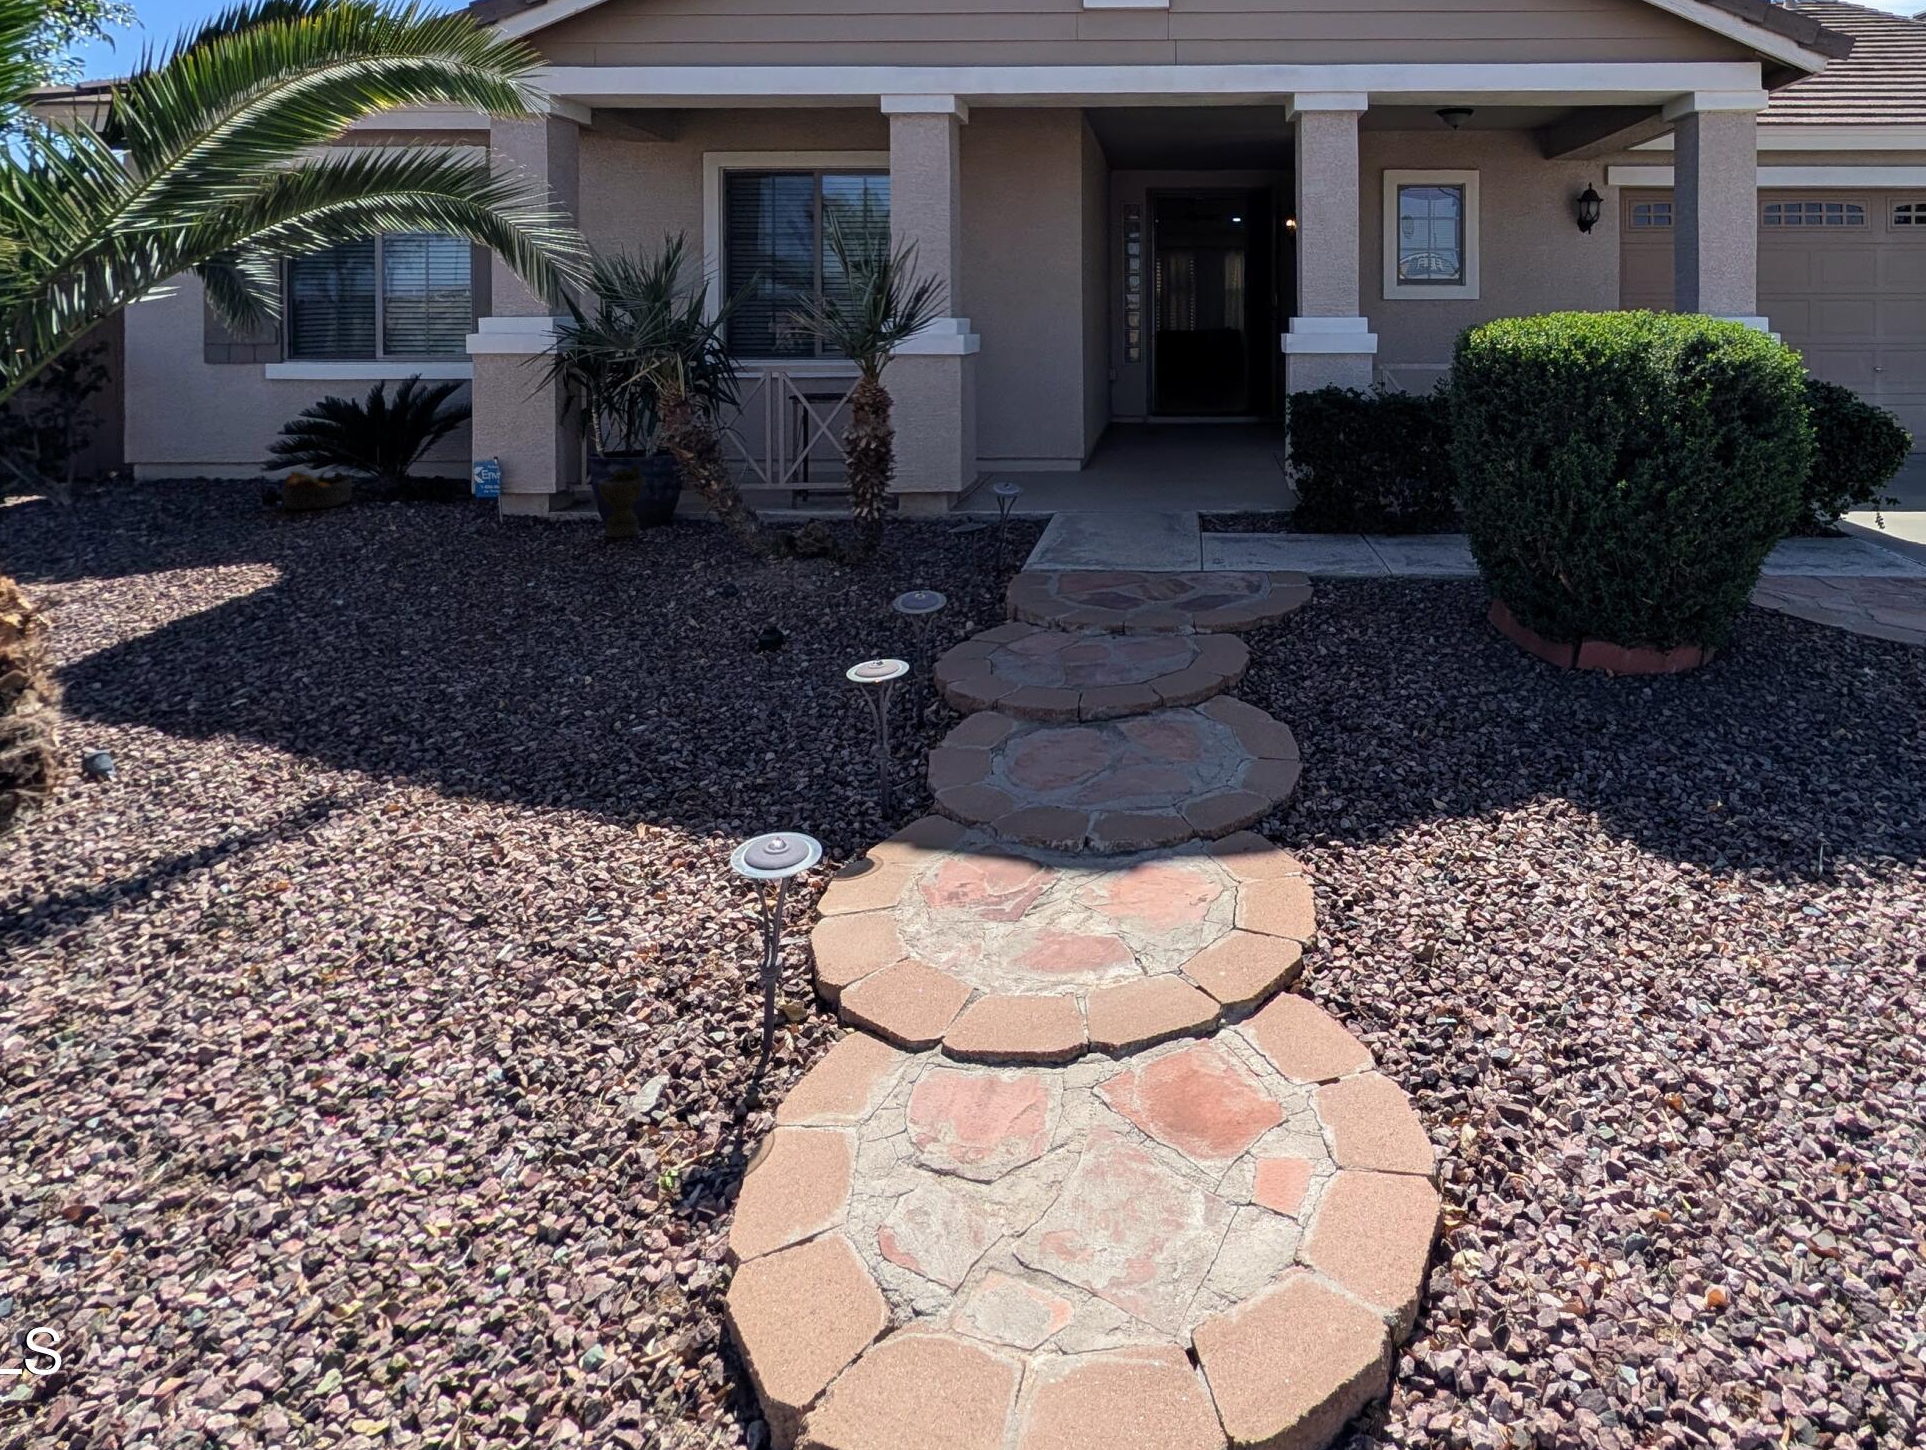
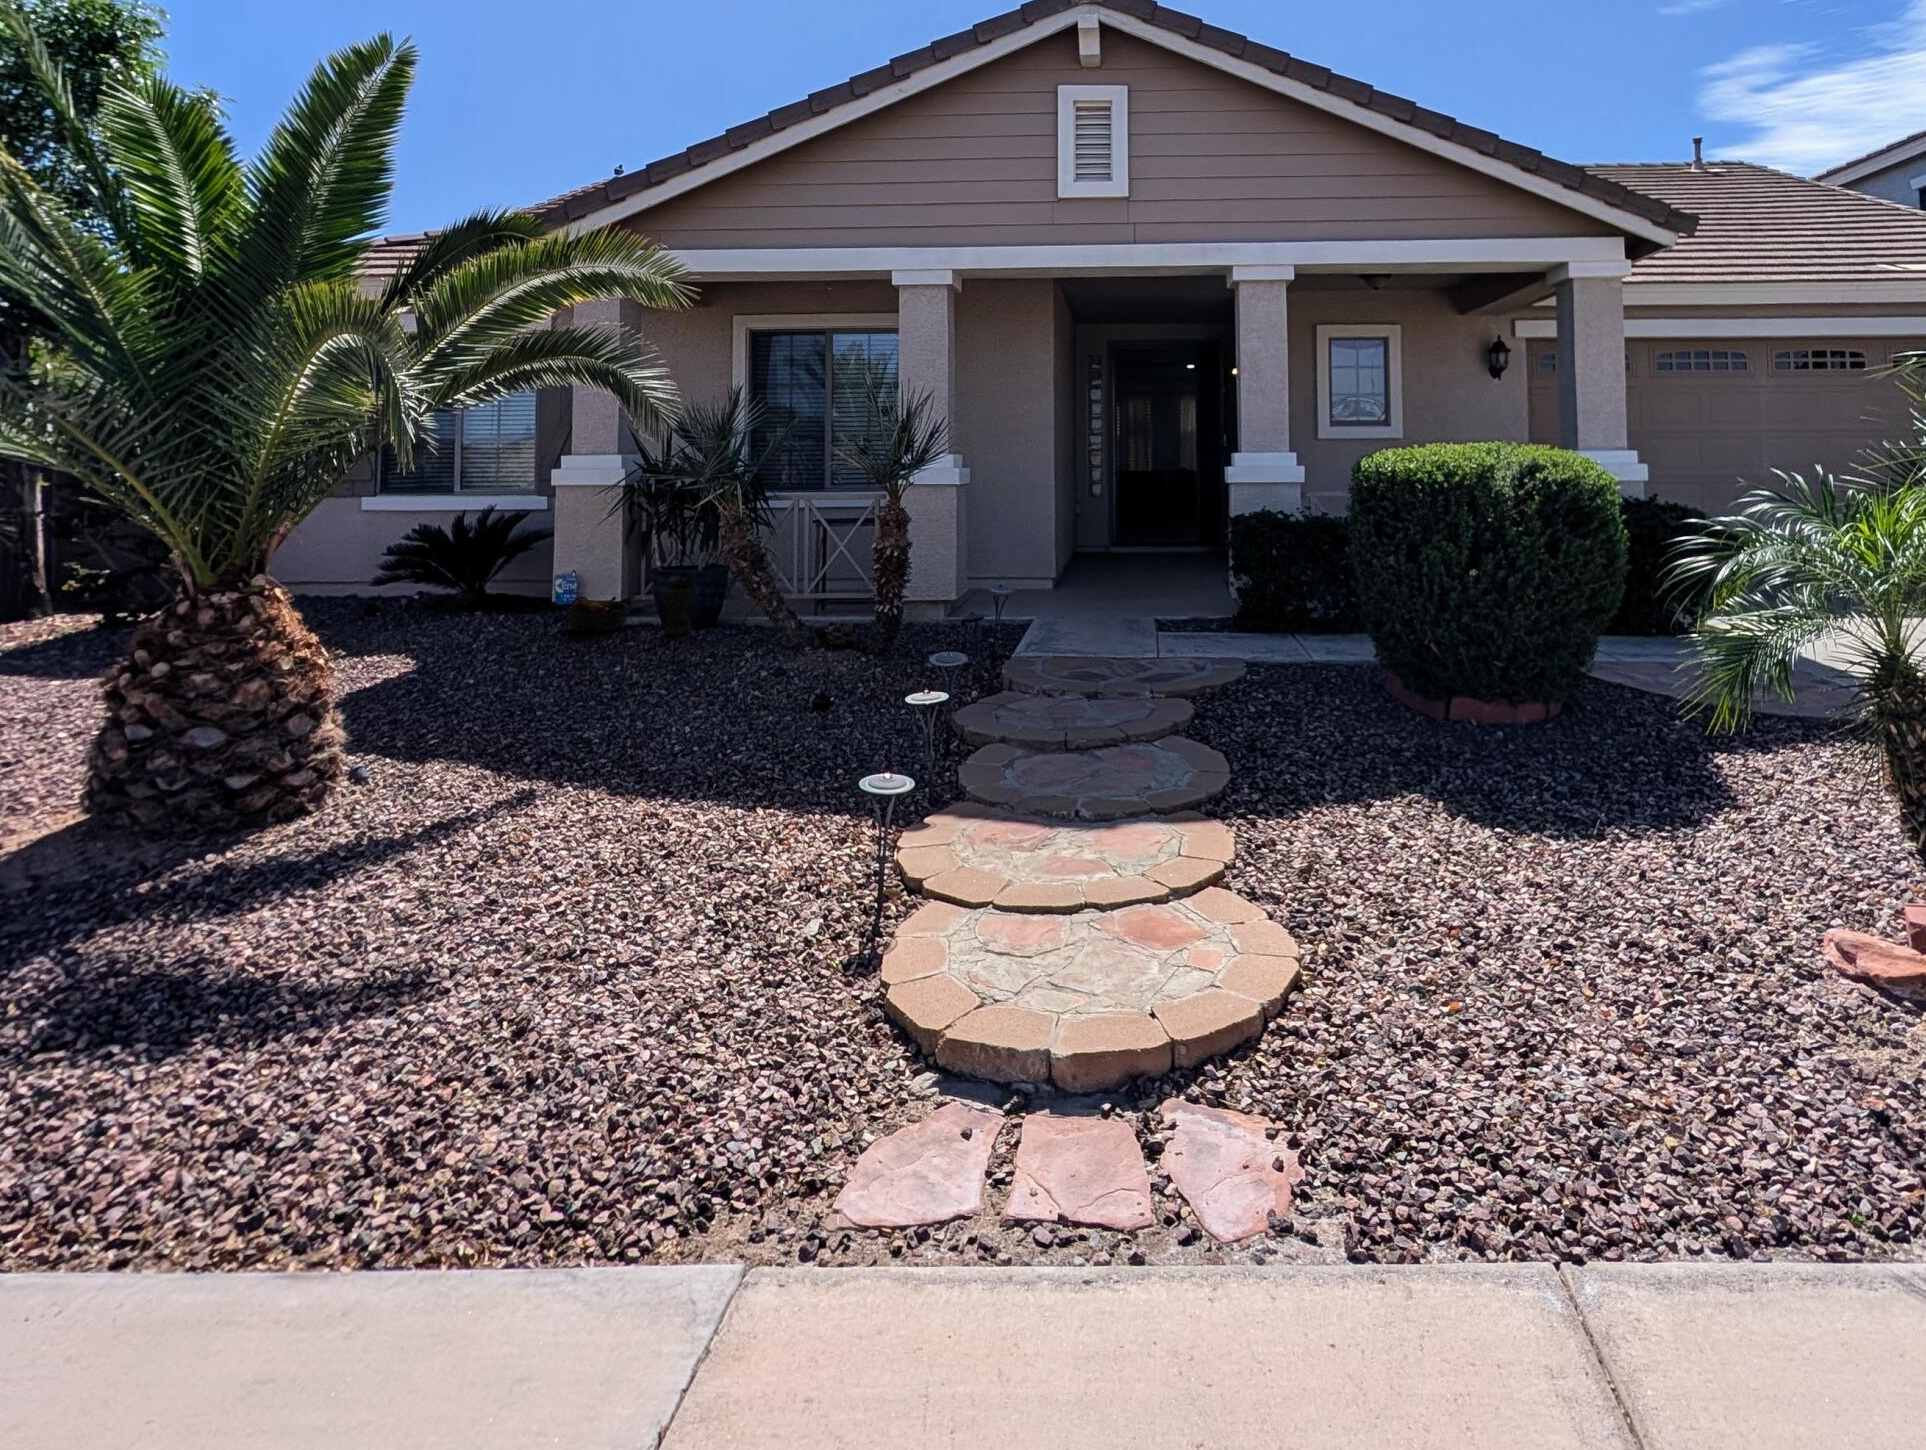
basket: present [282,469,352,510] -> present [567,597,628,632]

